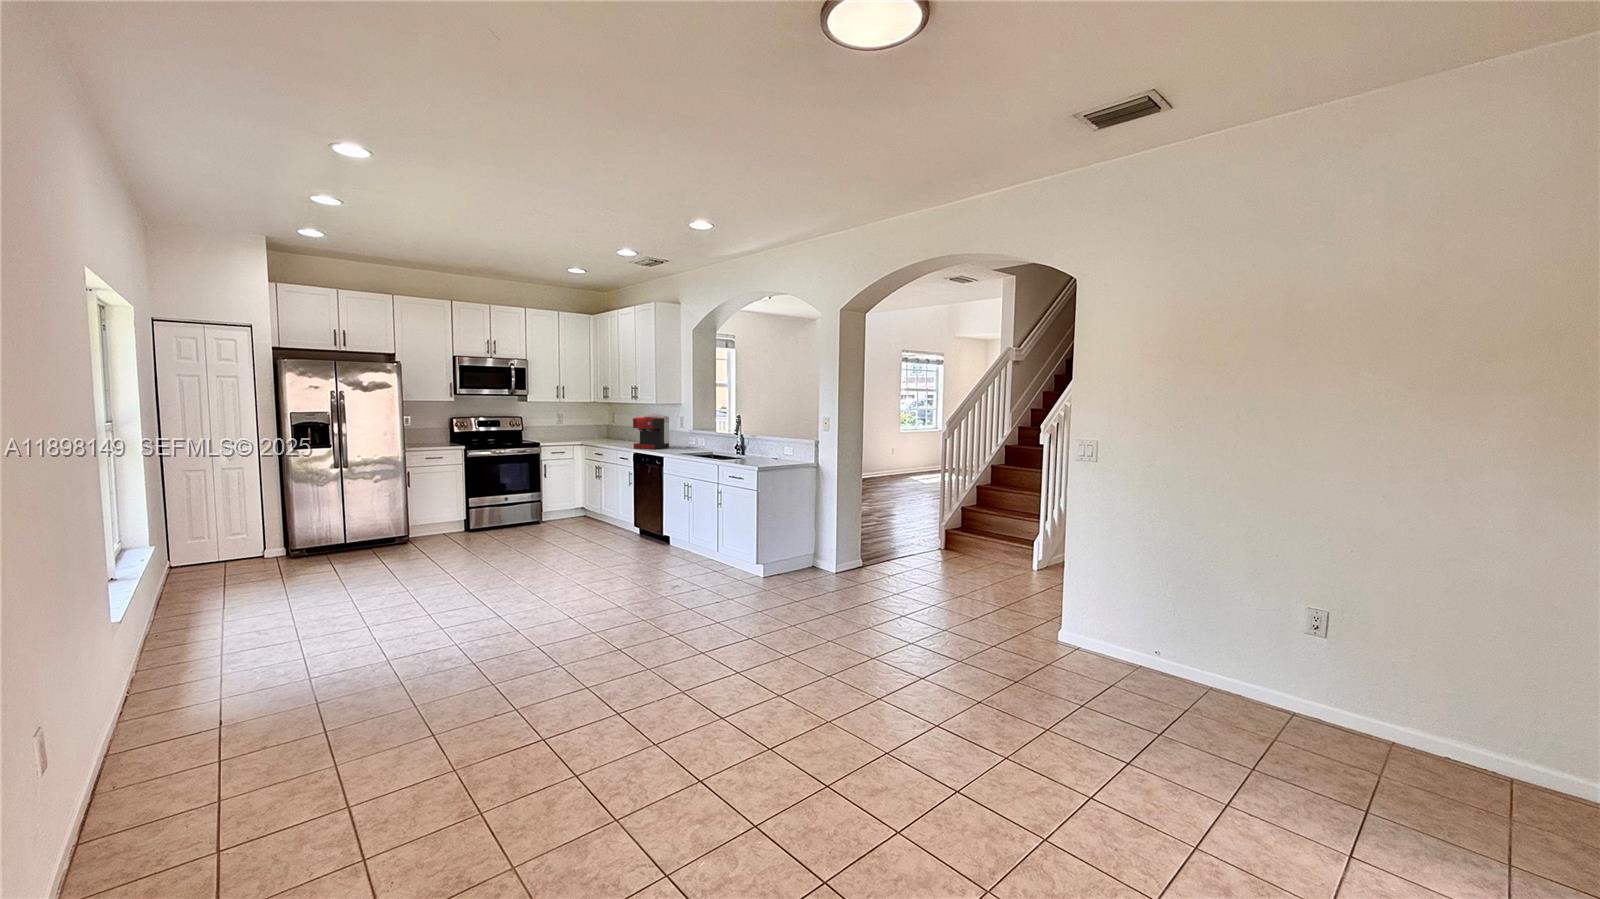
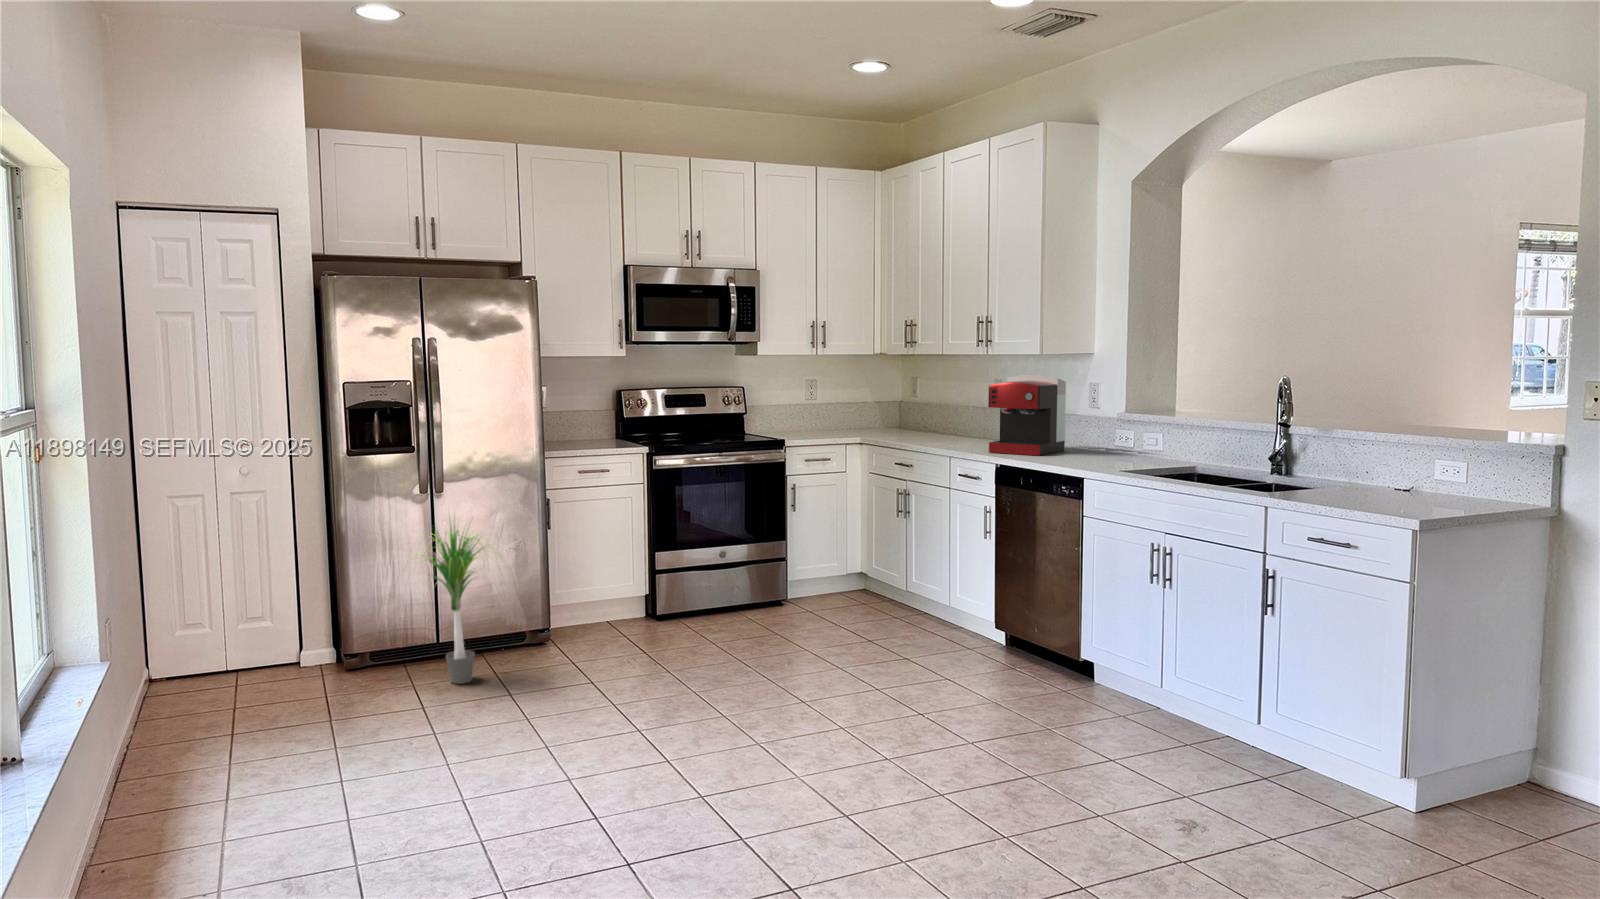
potted plant: none [320,474,389,560] -> present [407,525,500,684]

